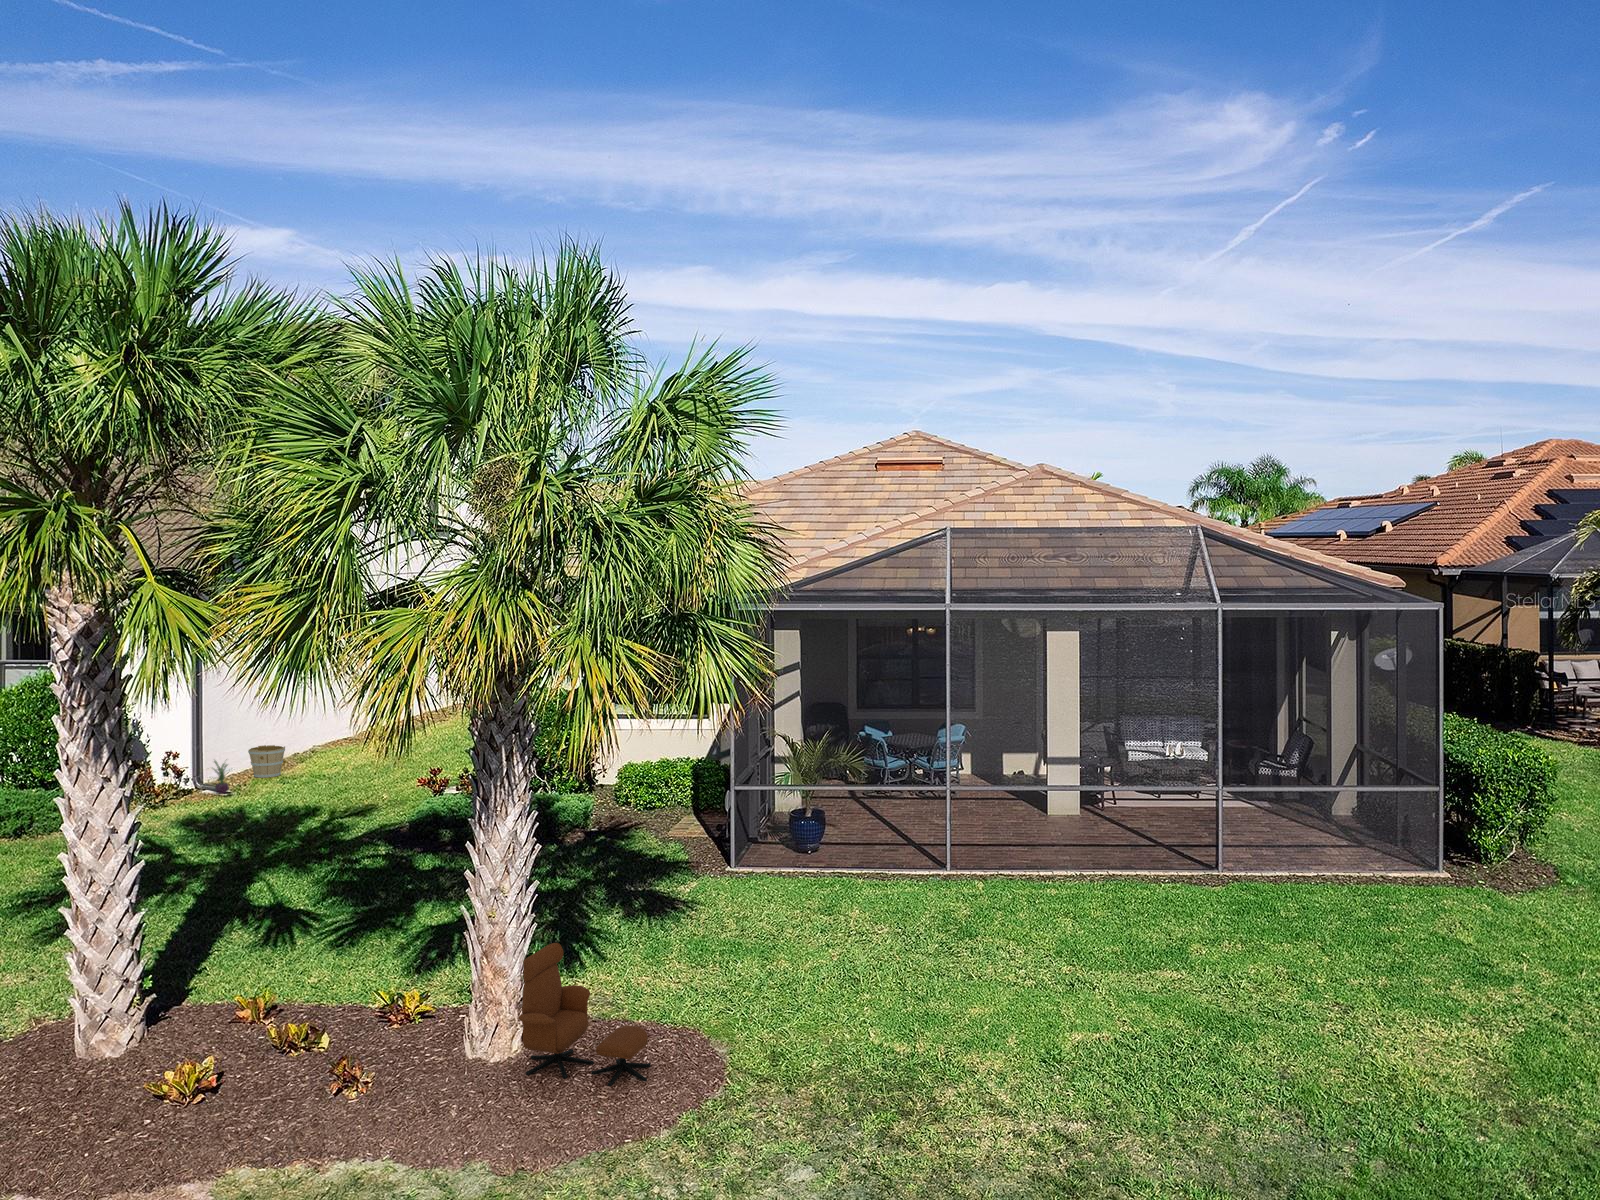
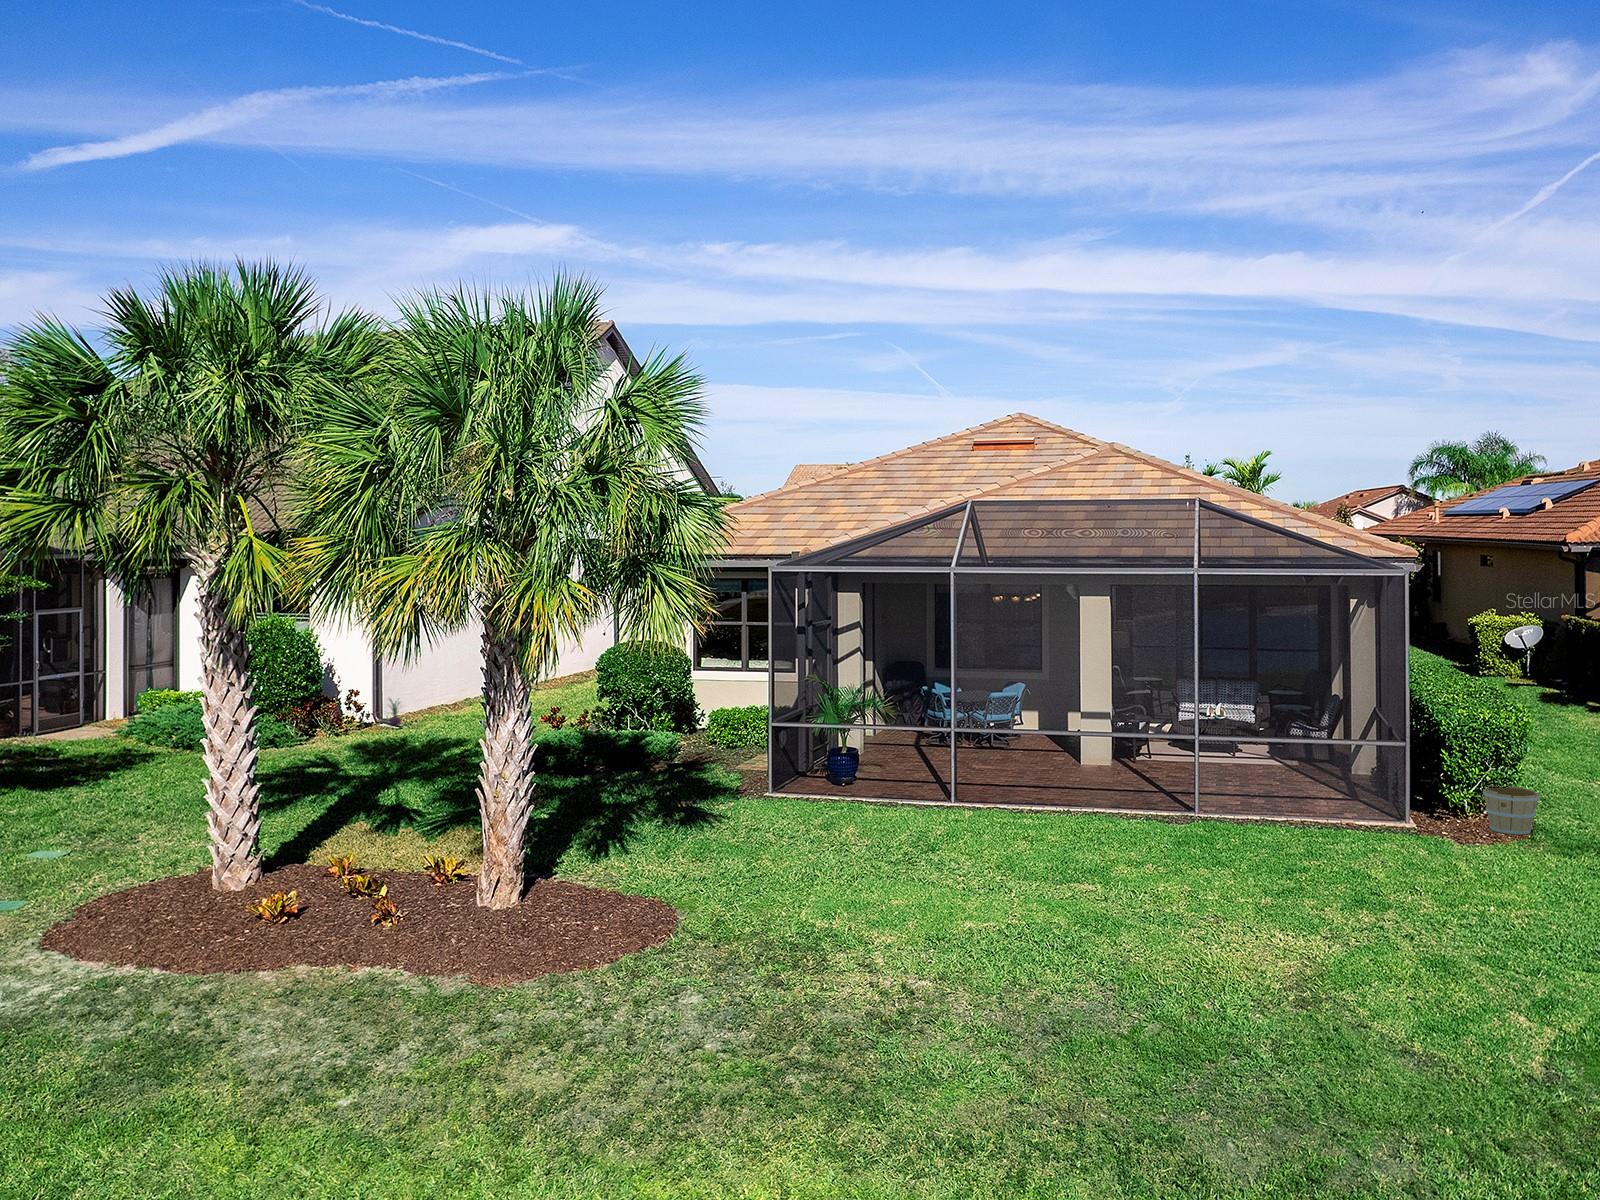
wooden bucket: present [248,745,285,778] -> present [1483,785,1540,835]
lounge chair: present [518,943,651,1086] -> none [510,822,612,929]

